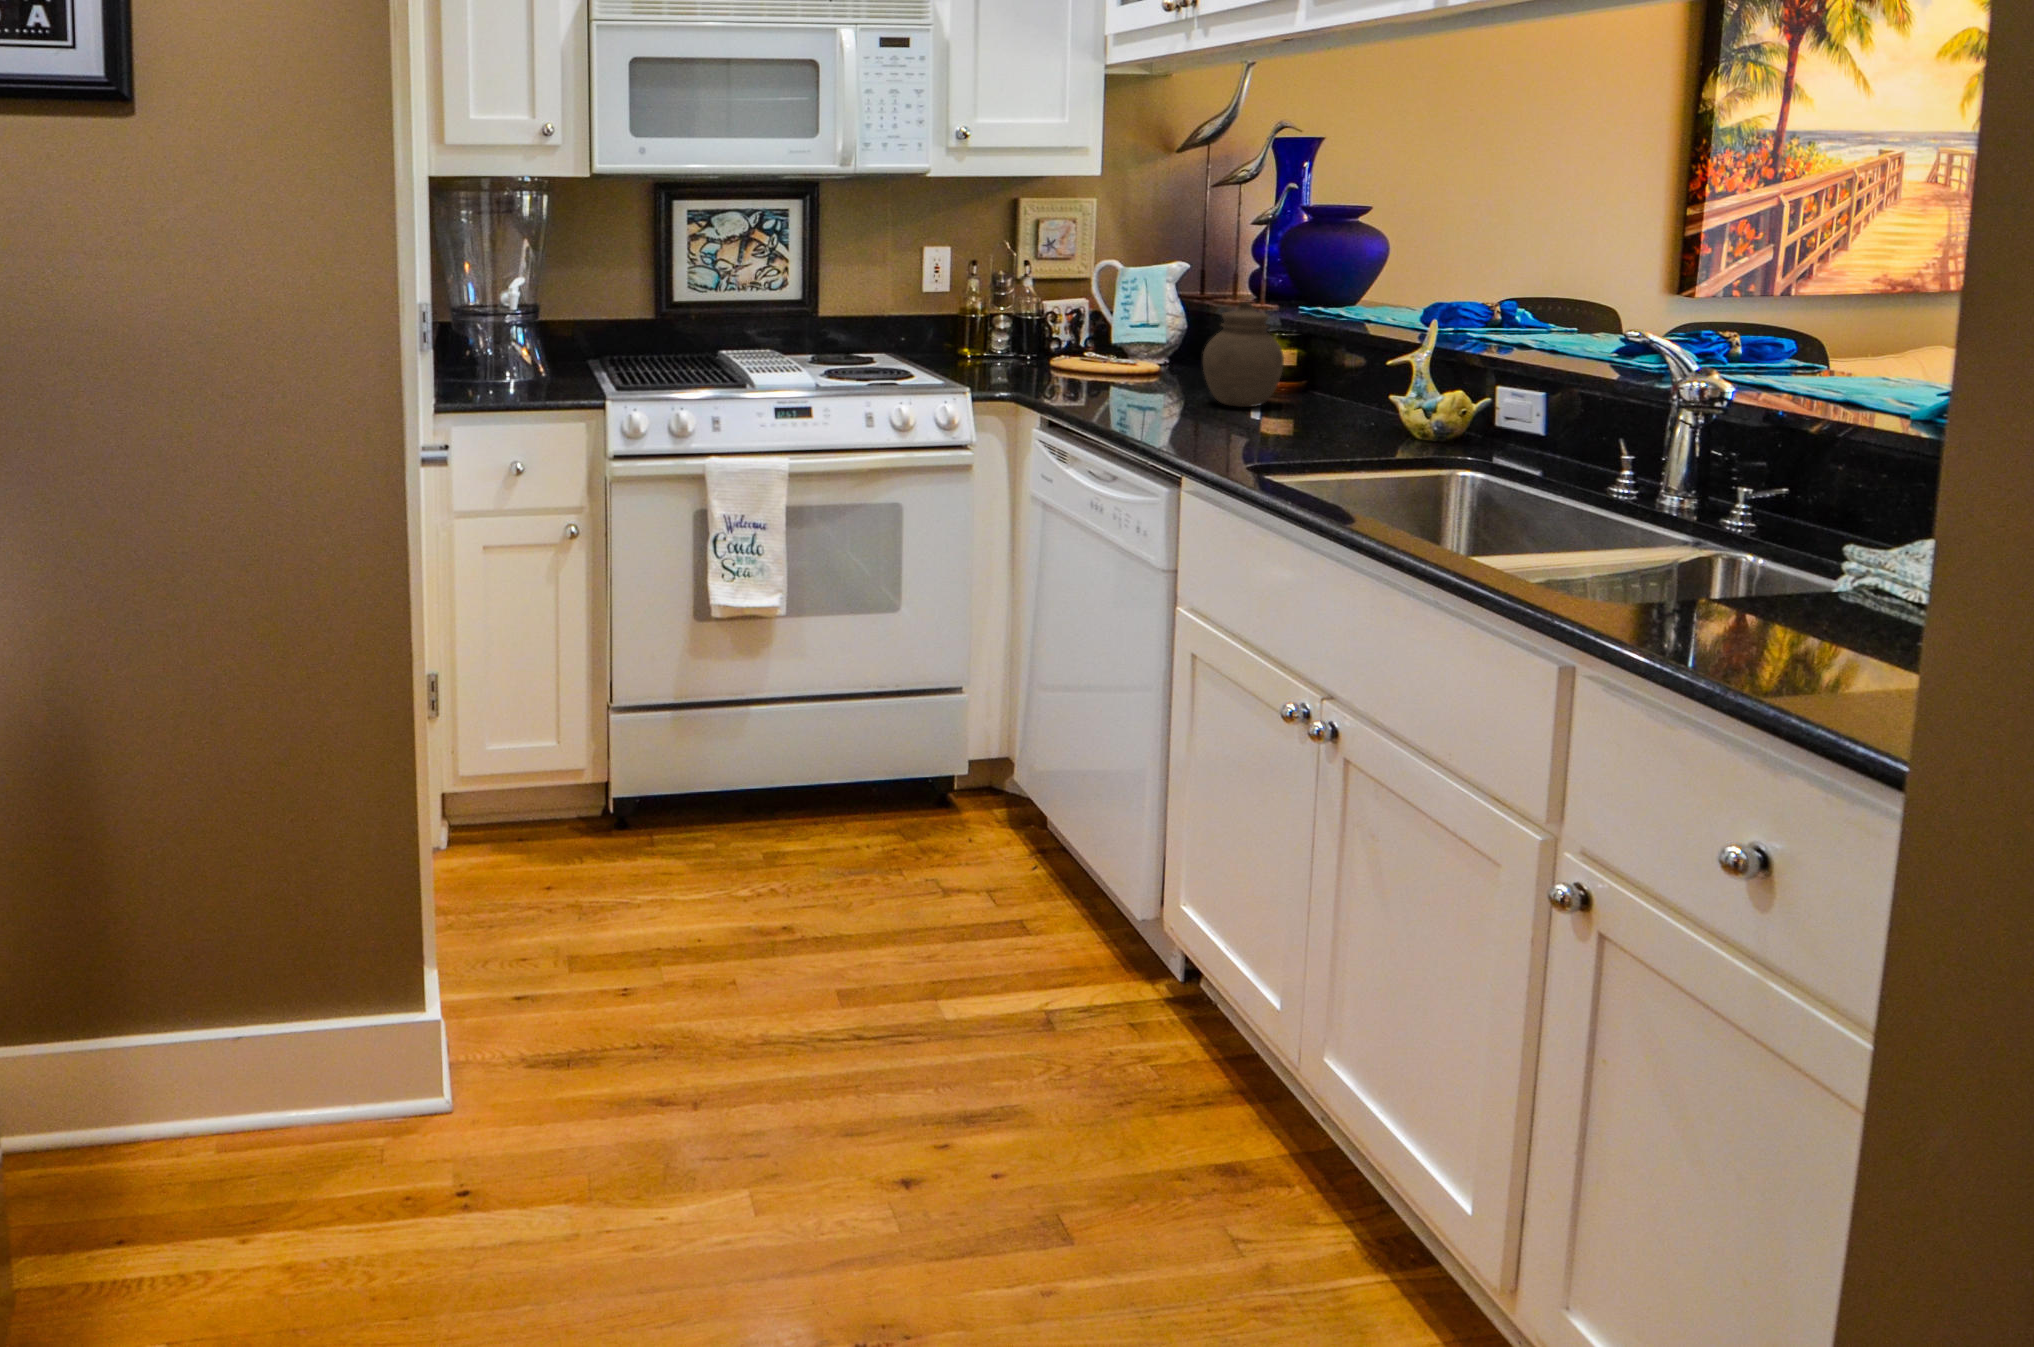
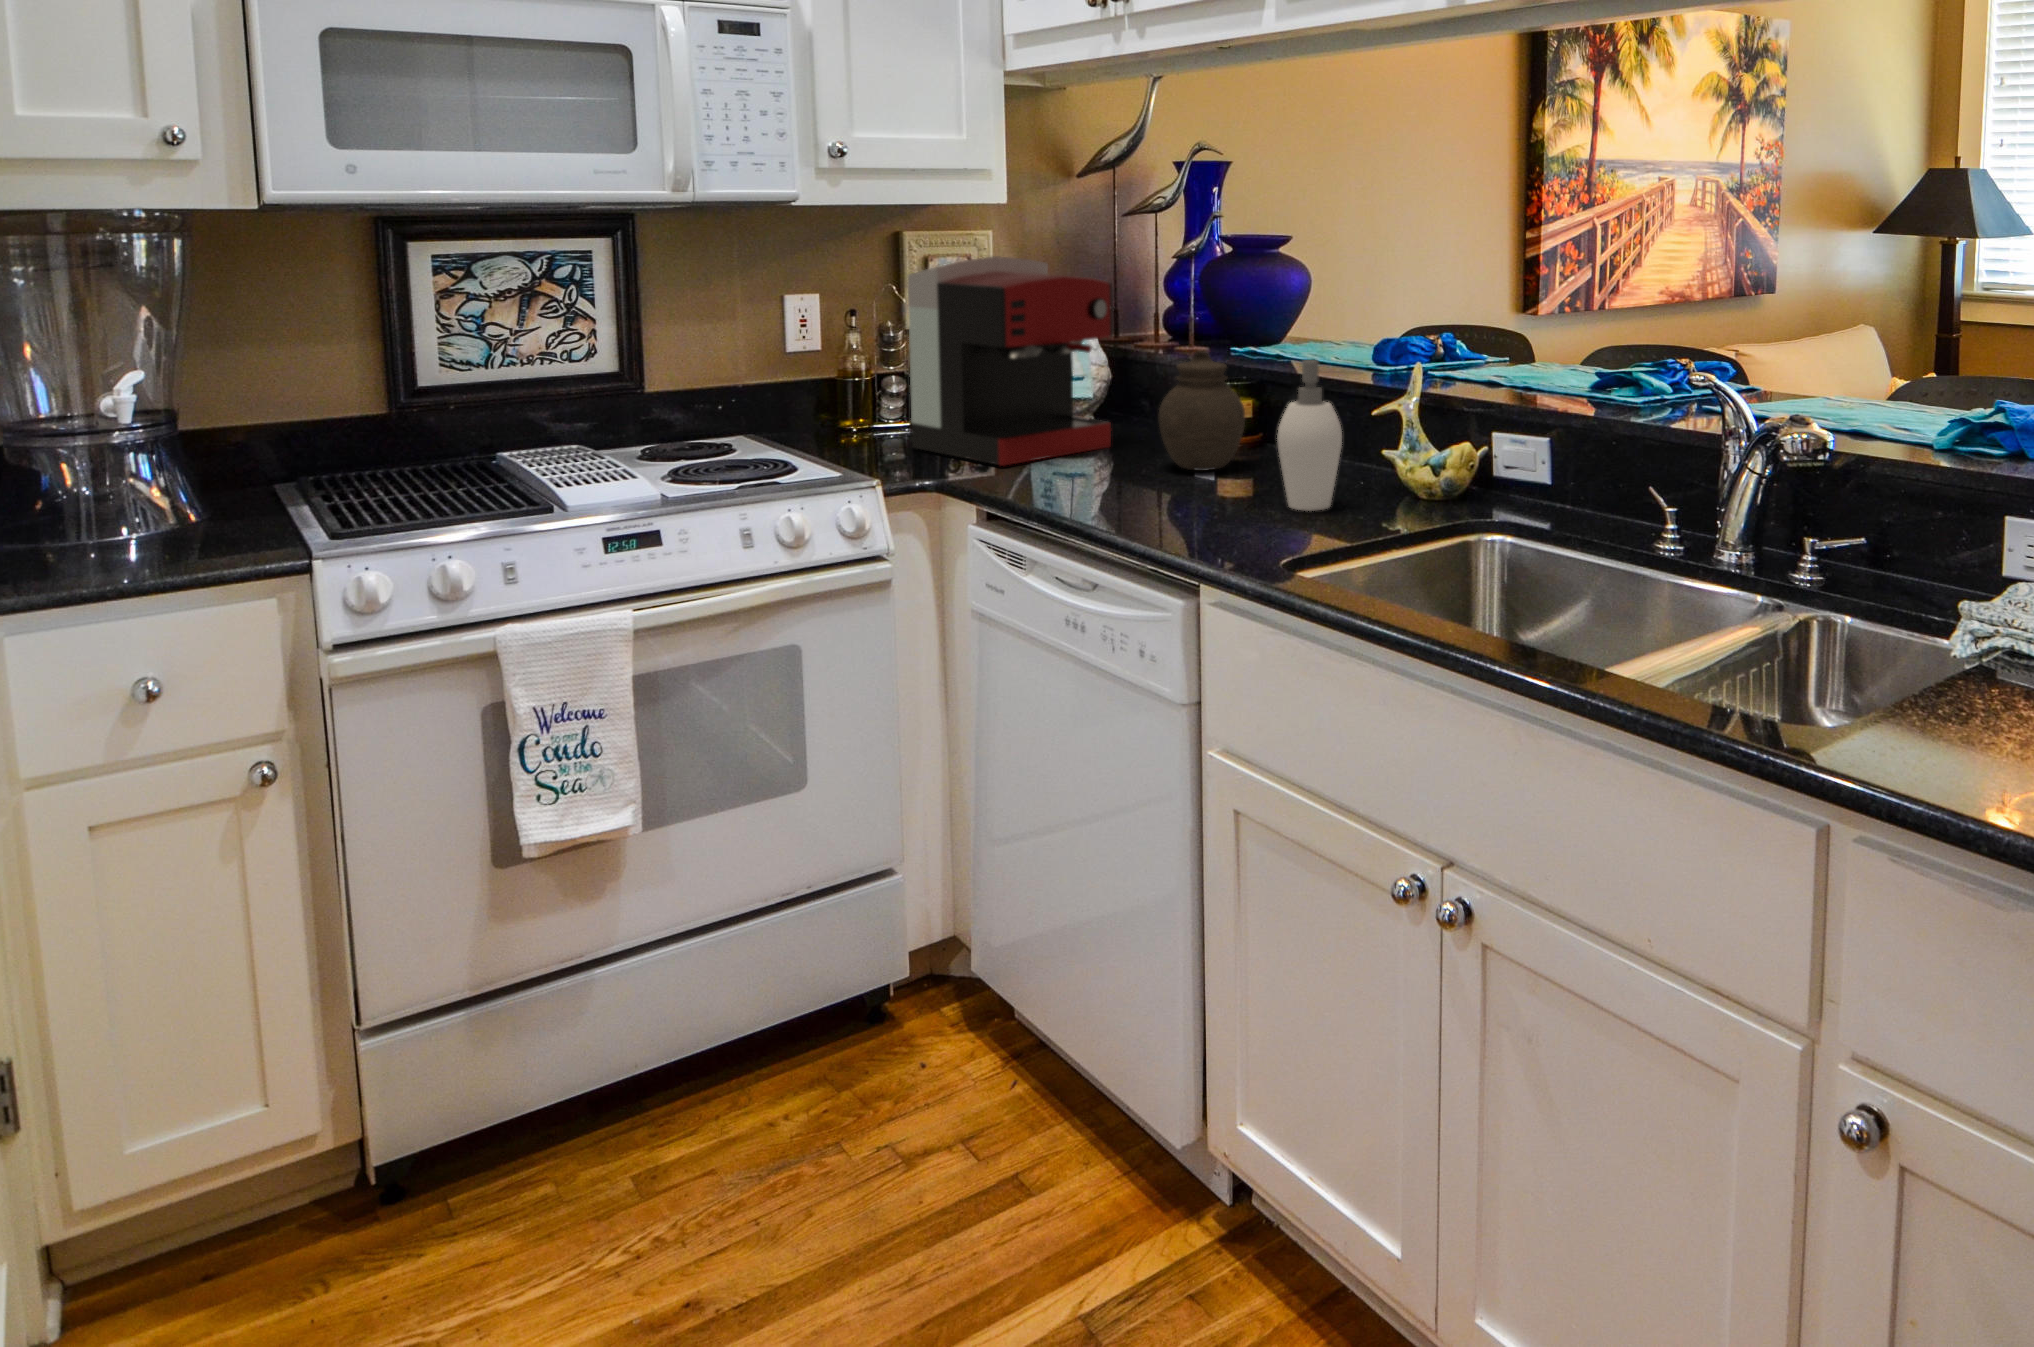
coffee maker: none [1006,219,1180,389] -> present [908,256,1113,466]
soap dispenser: none [1290,308,1373,442] -> present [1277,360,1355,511]

